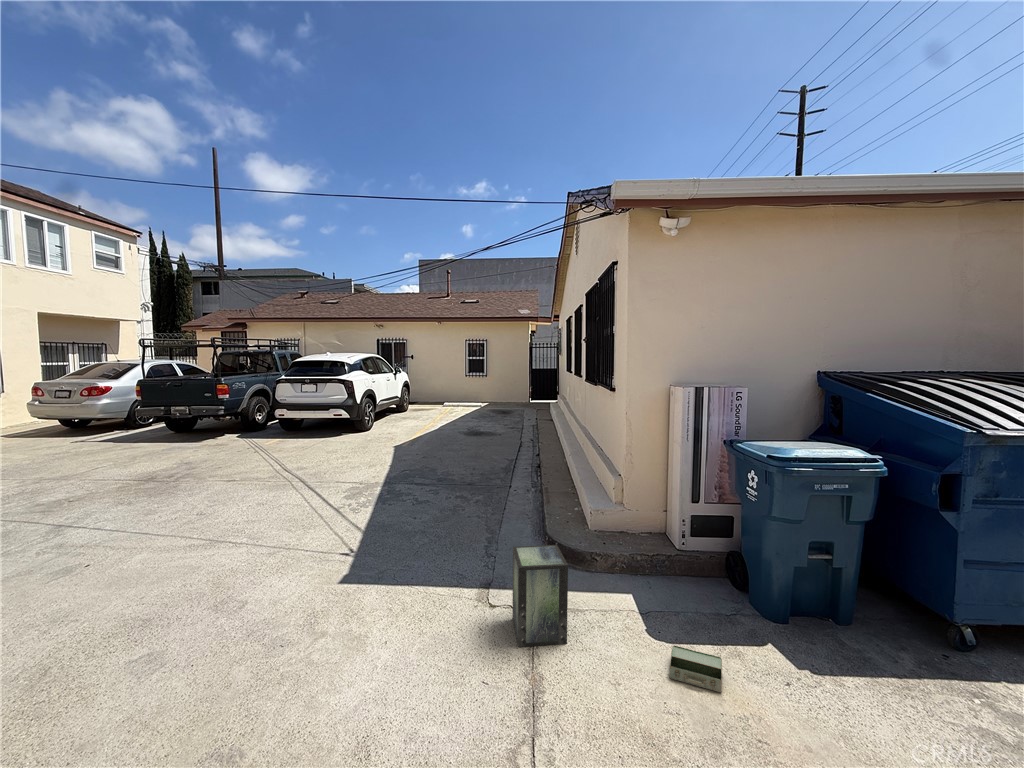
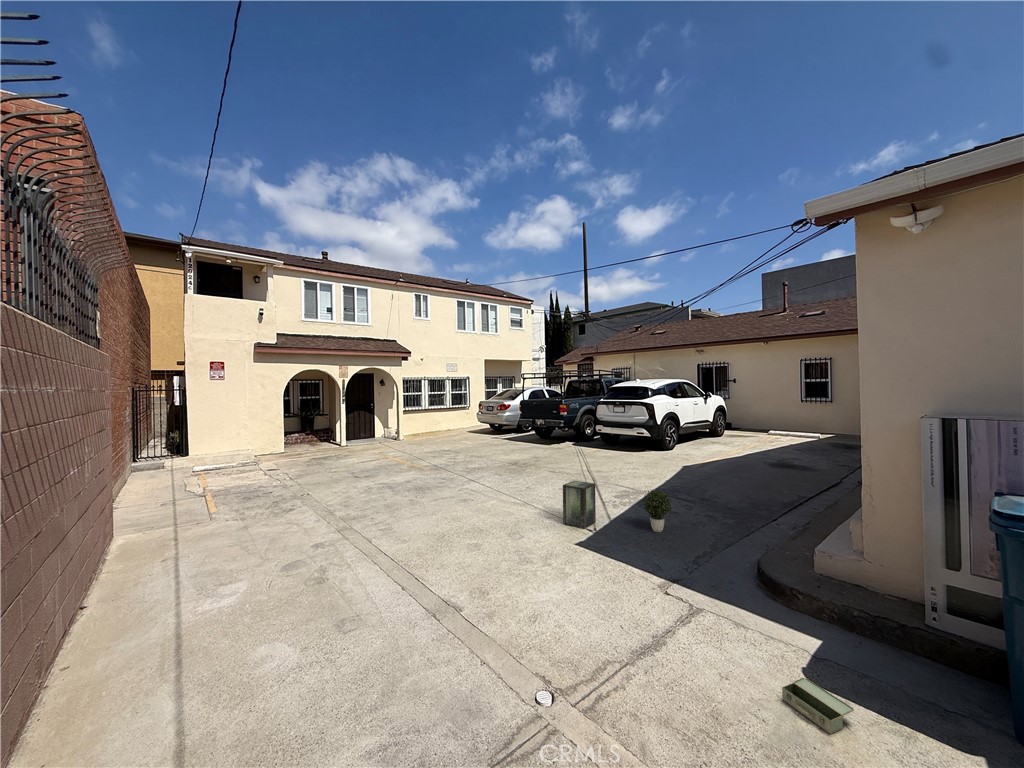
potted plant: none [406,481,443,532] -> present [642,489,672,532]
storage box: present [512,545,568,647] -> present [563,481,596,529]

